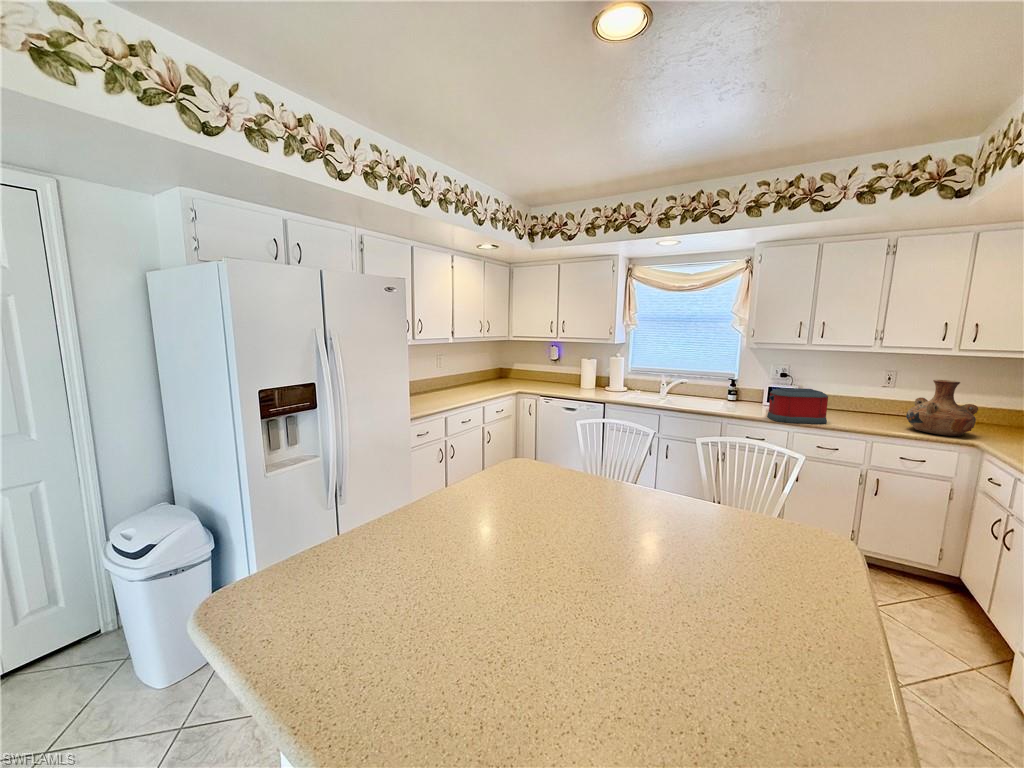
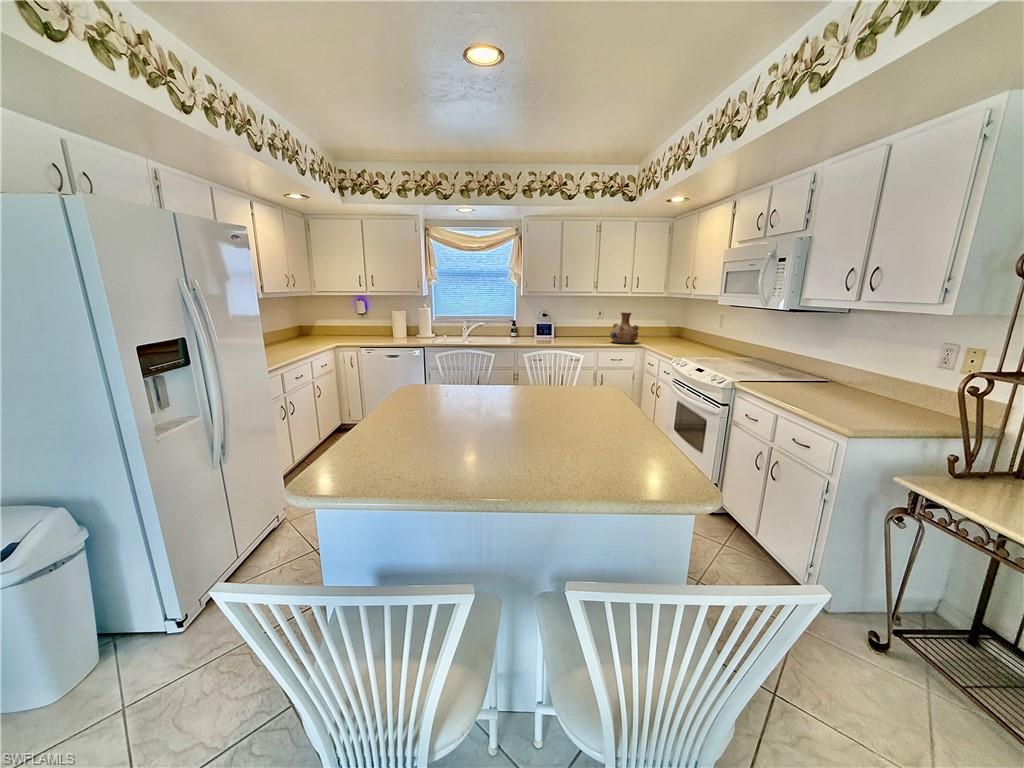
toaster: present [767,388,828,424] -> none [542,322,574,345]

